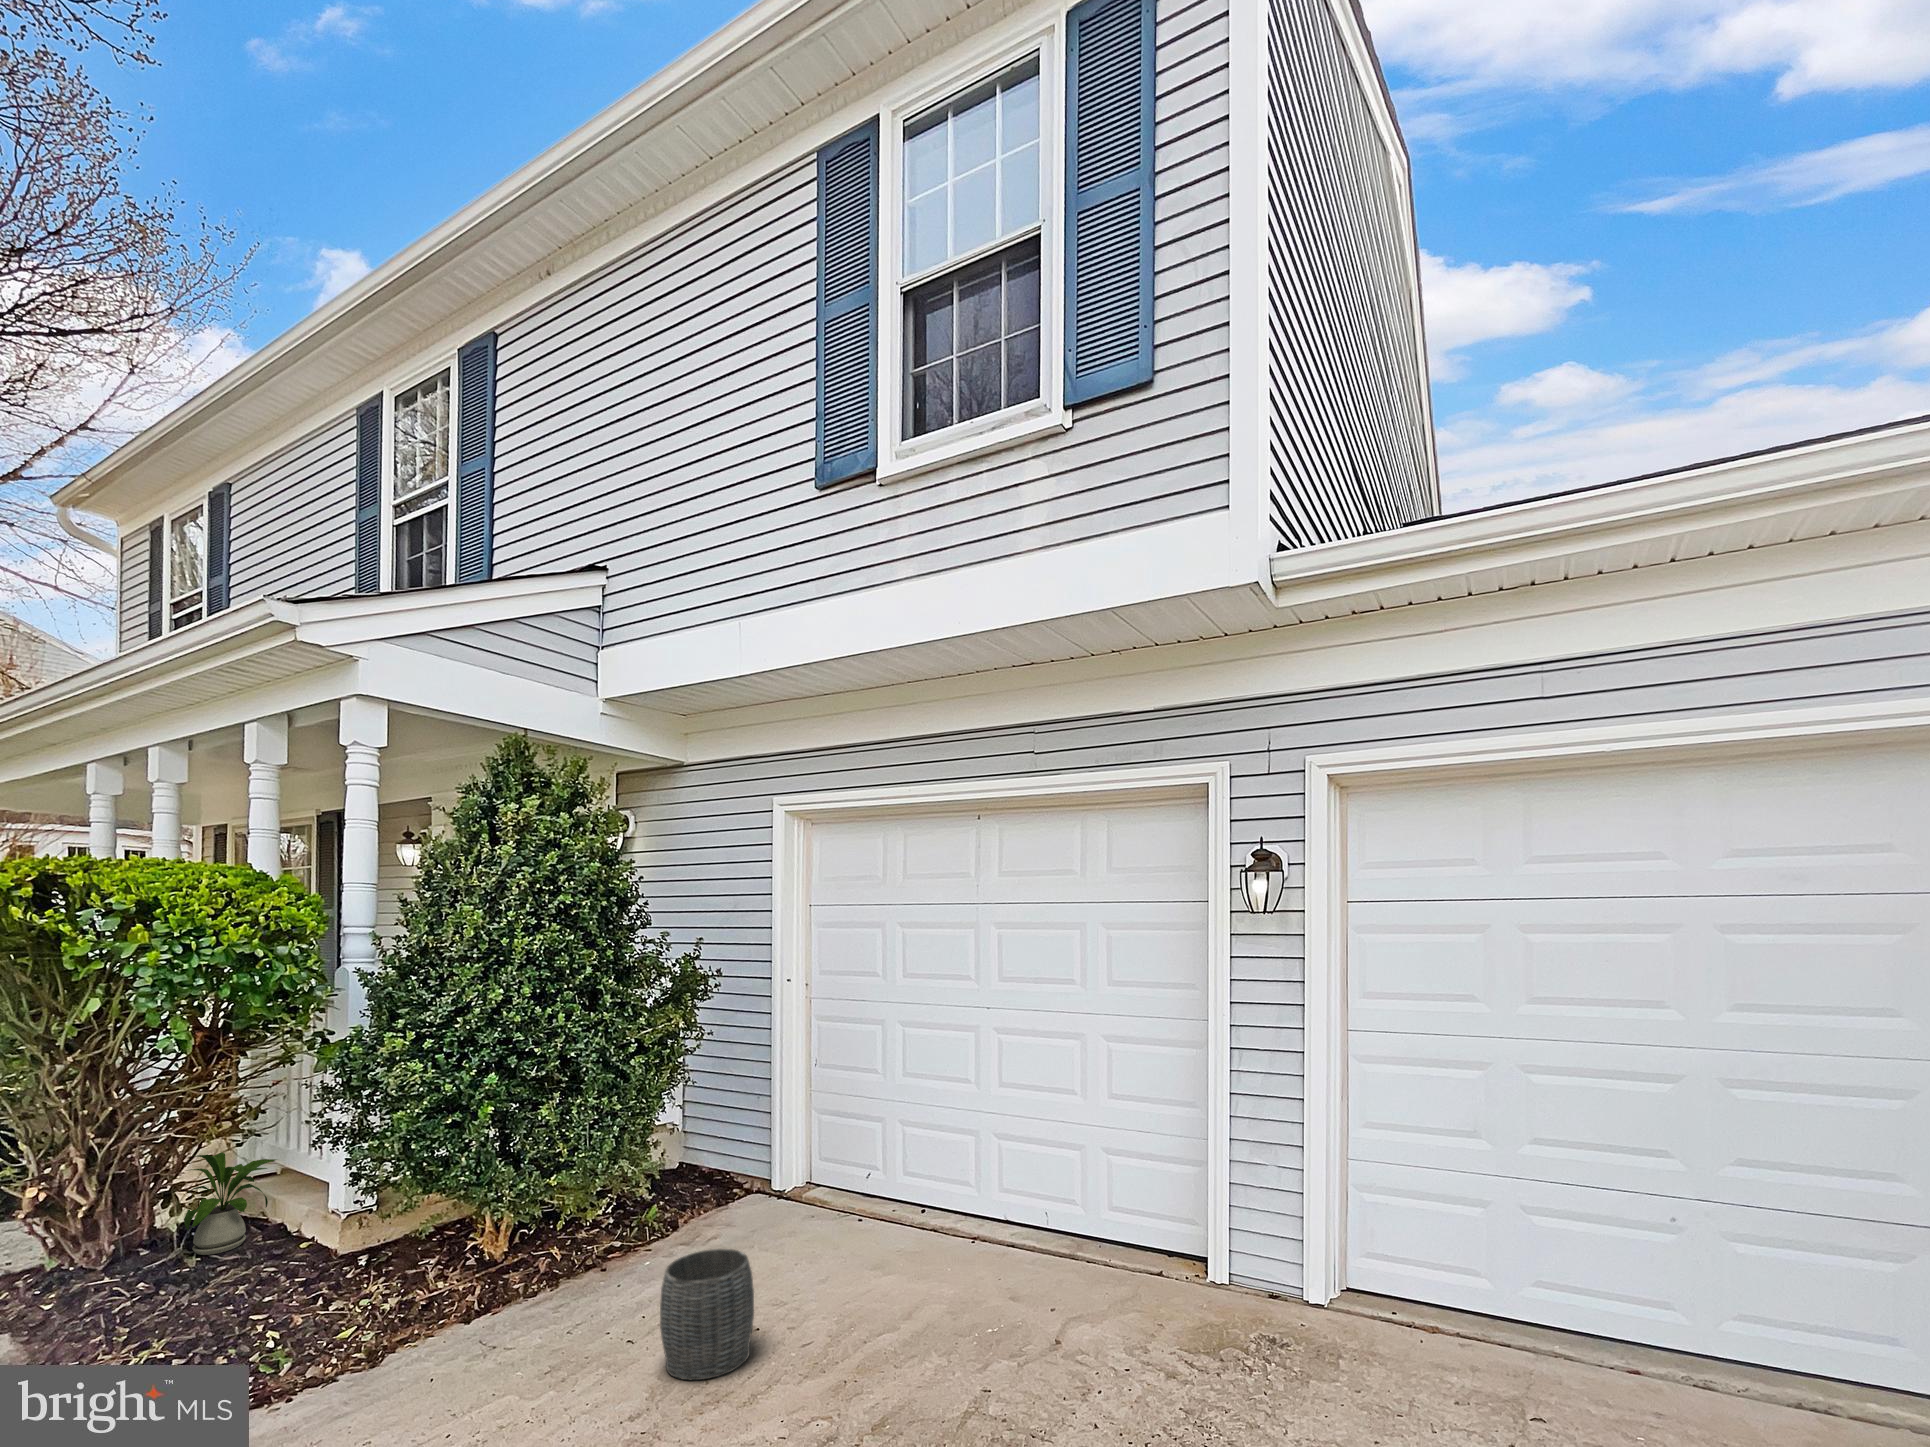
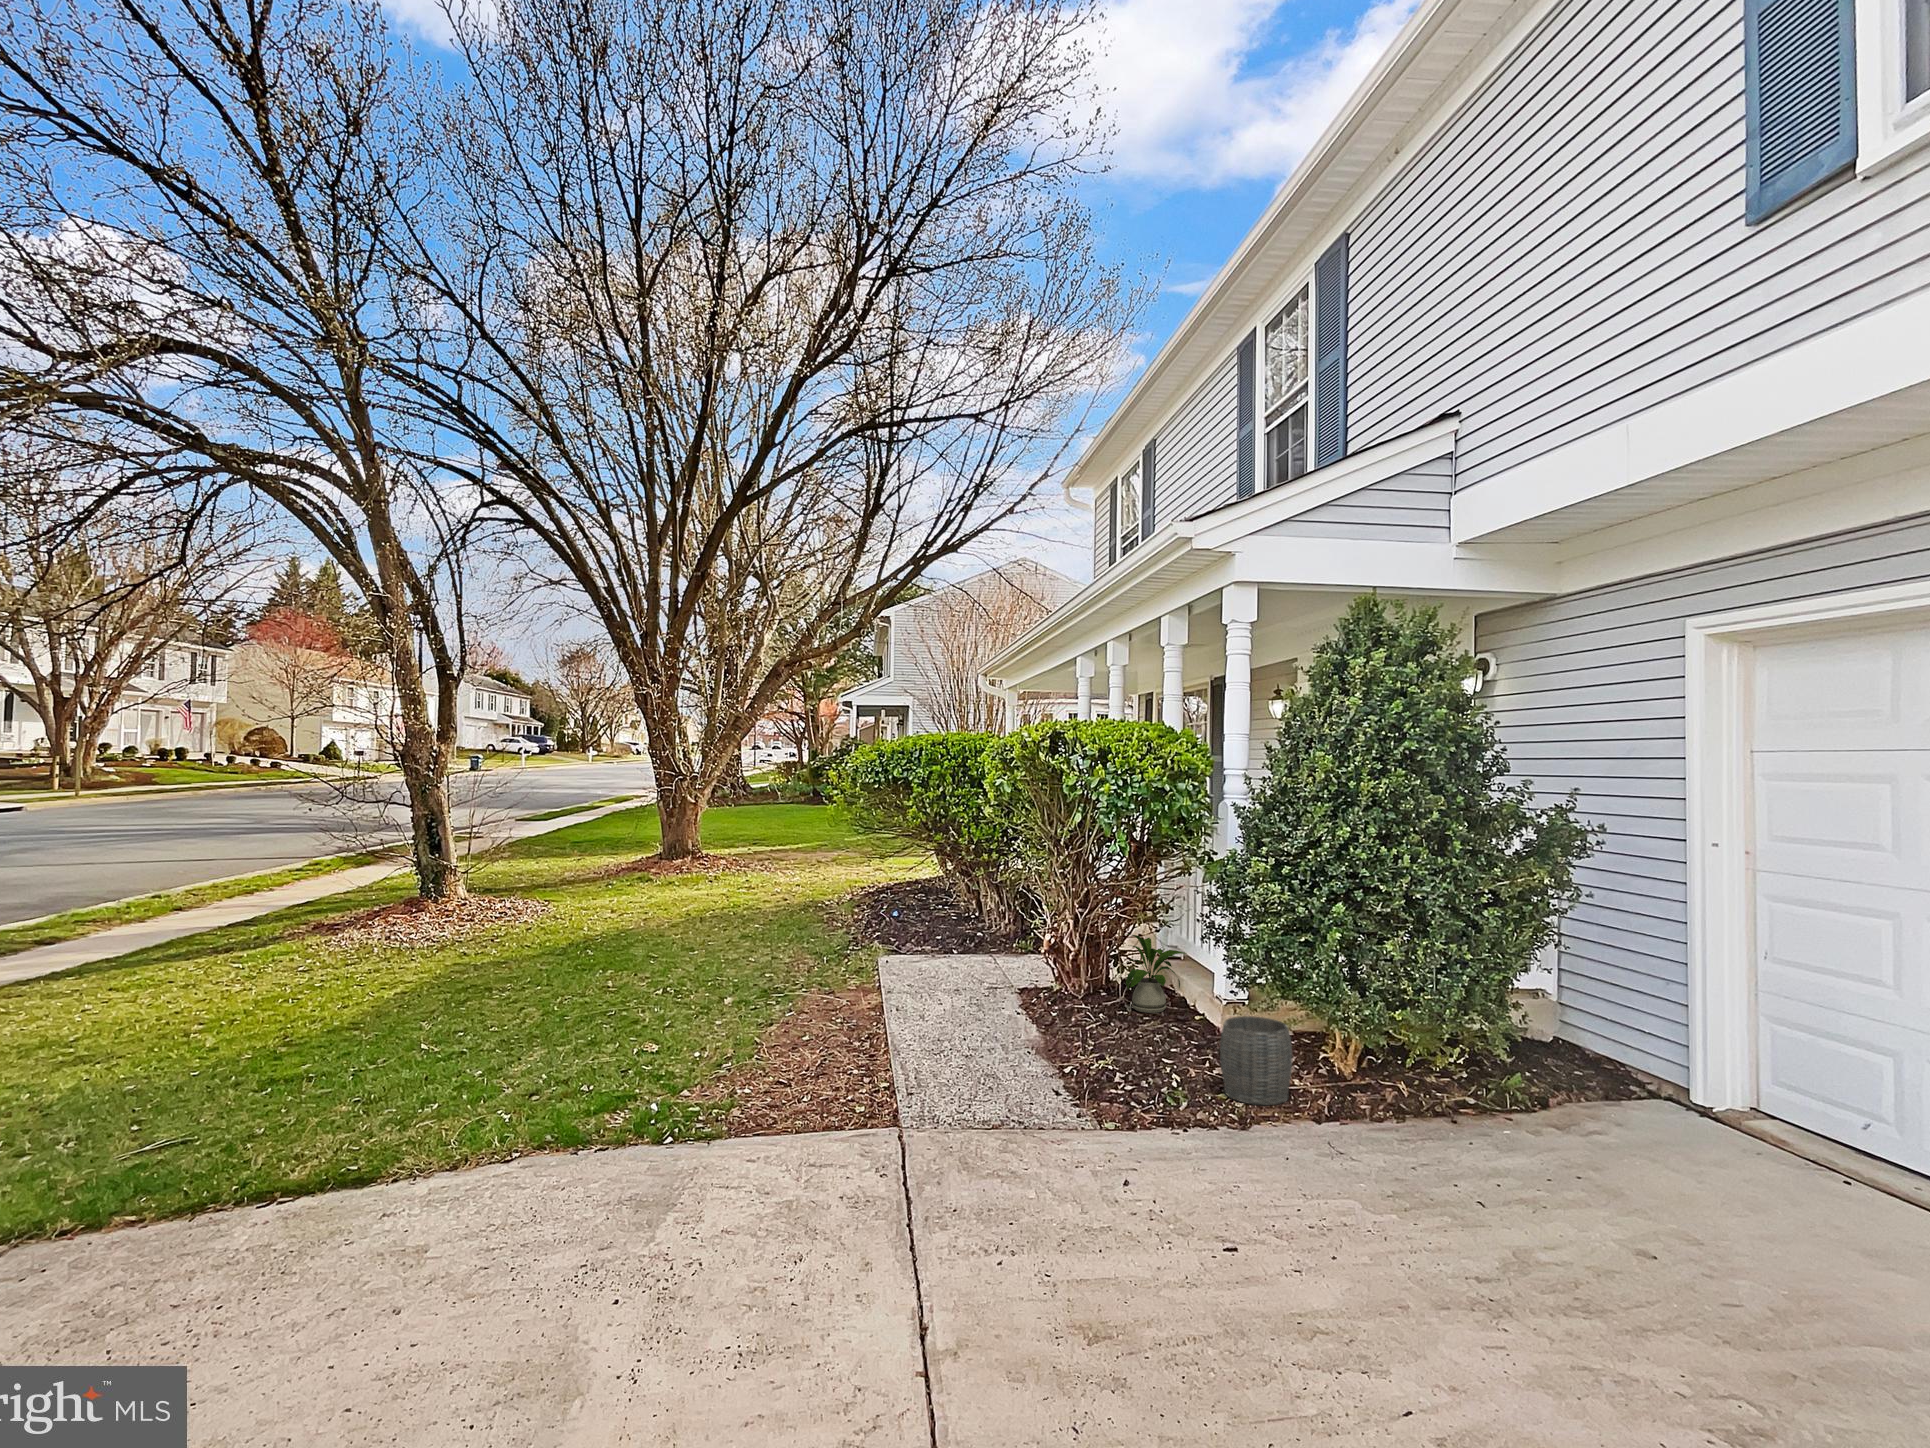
woven basket: present [660,1249,754,1380] -> present [1220,1016,1292,1105]

